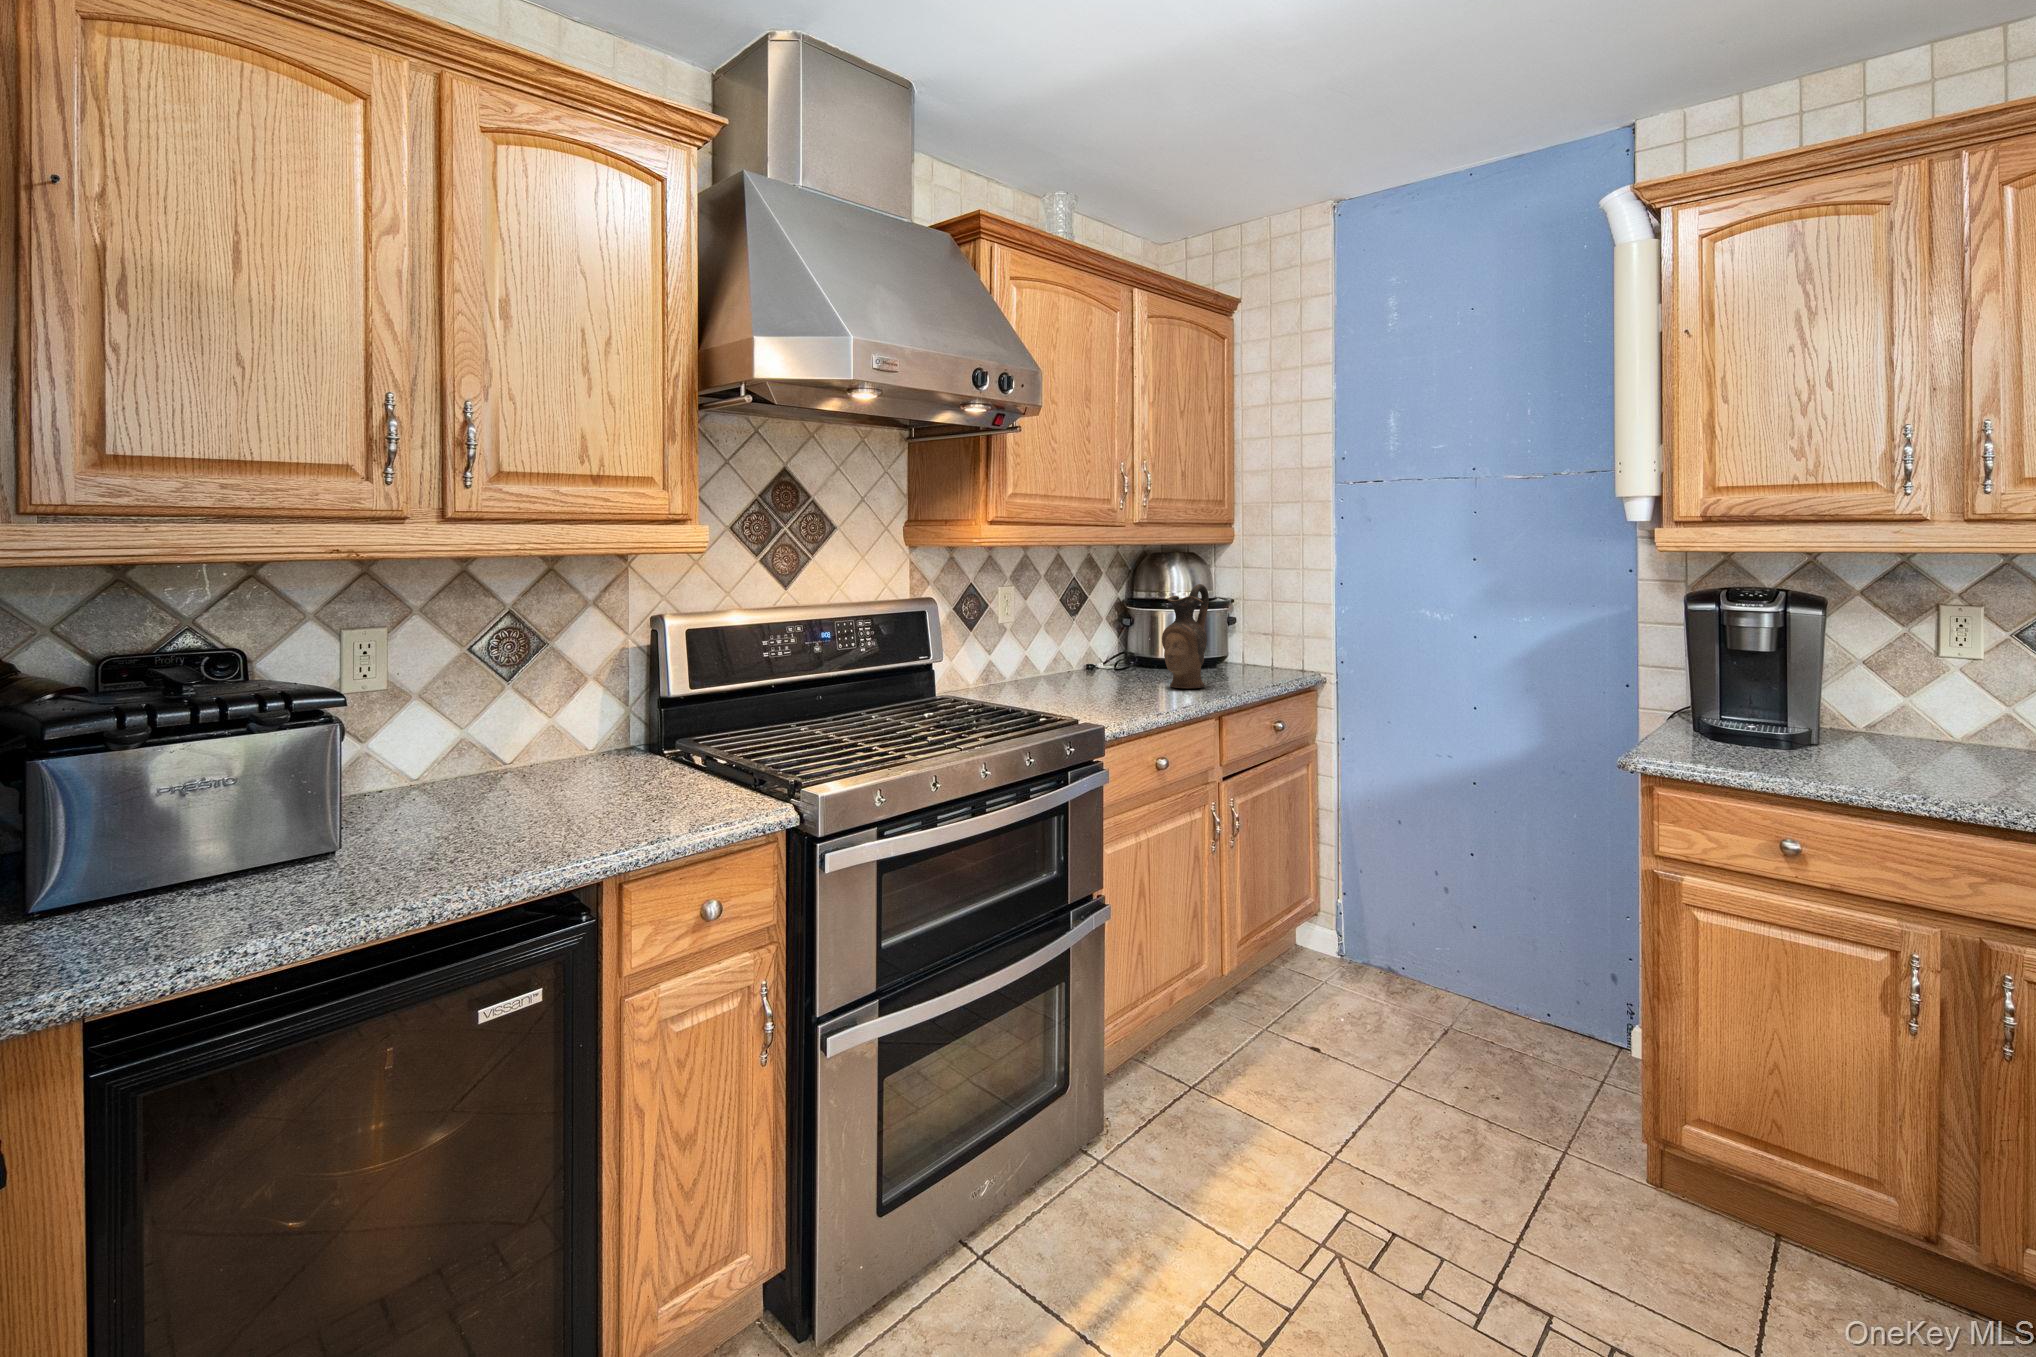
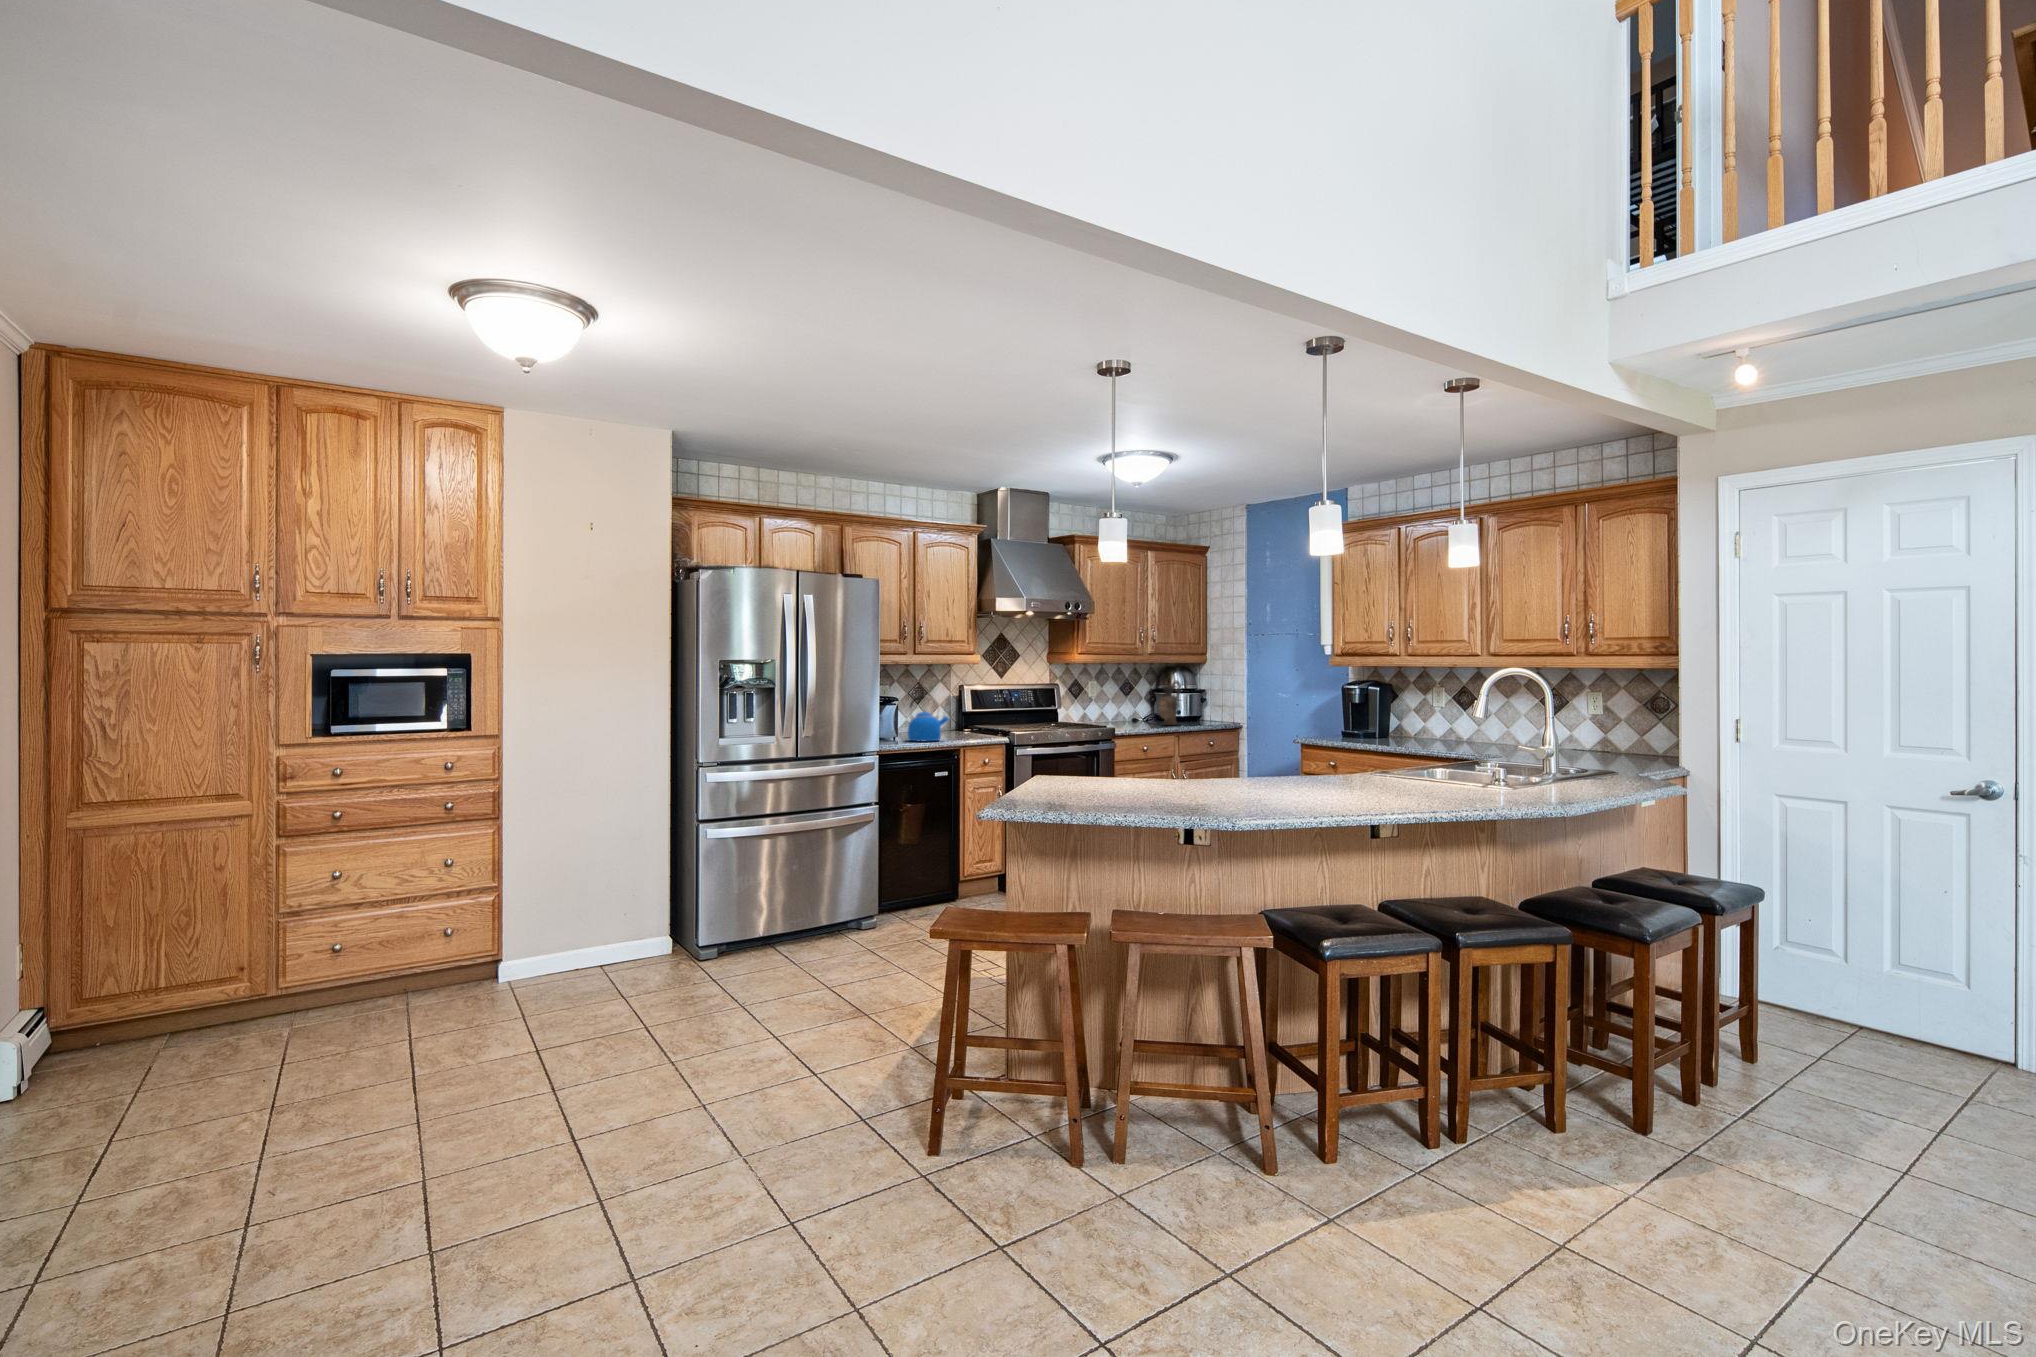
kettle: none [410,675,584,858] -> present [908,695,949,741]

